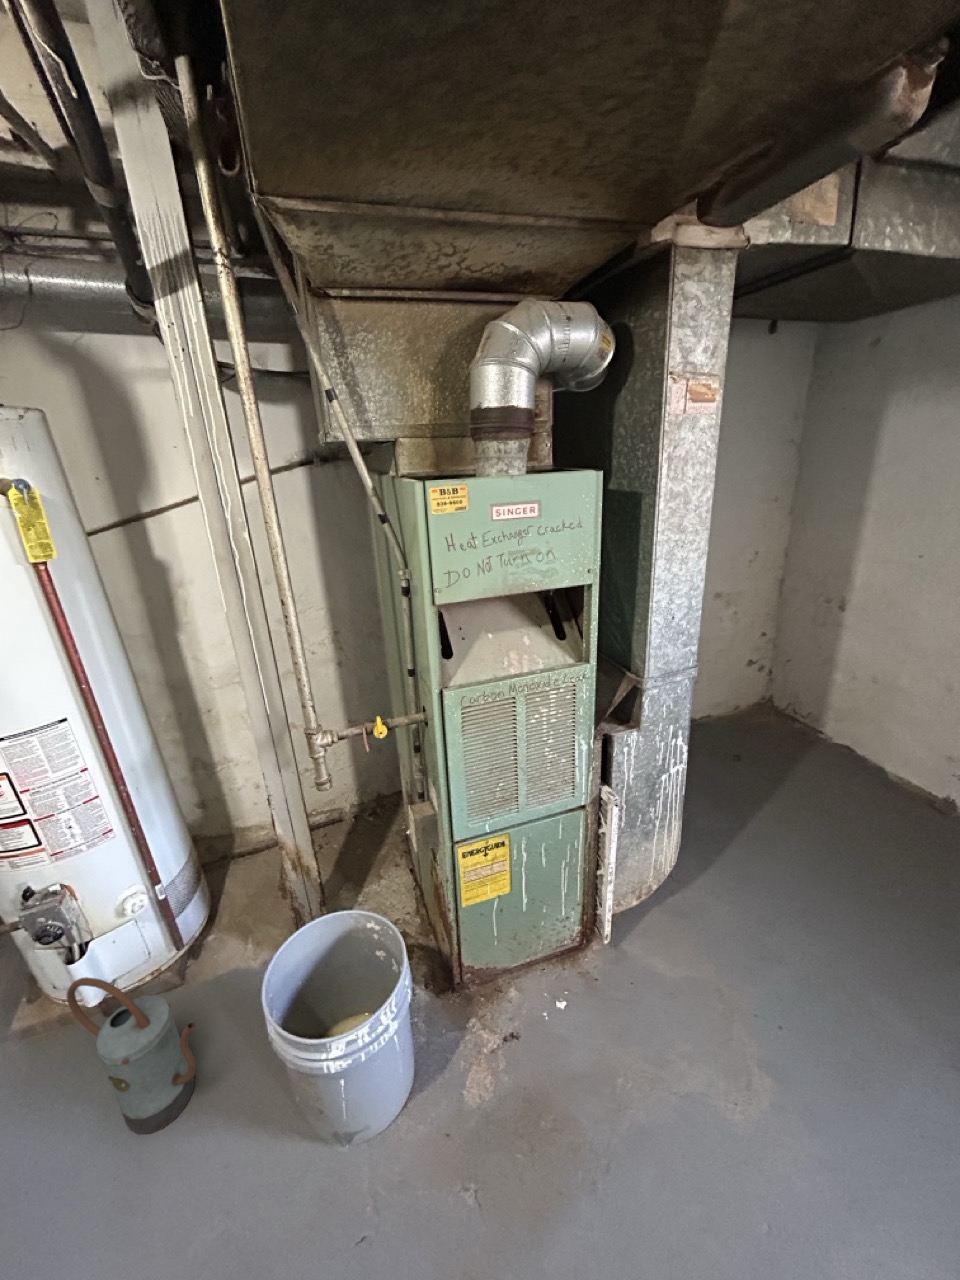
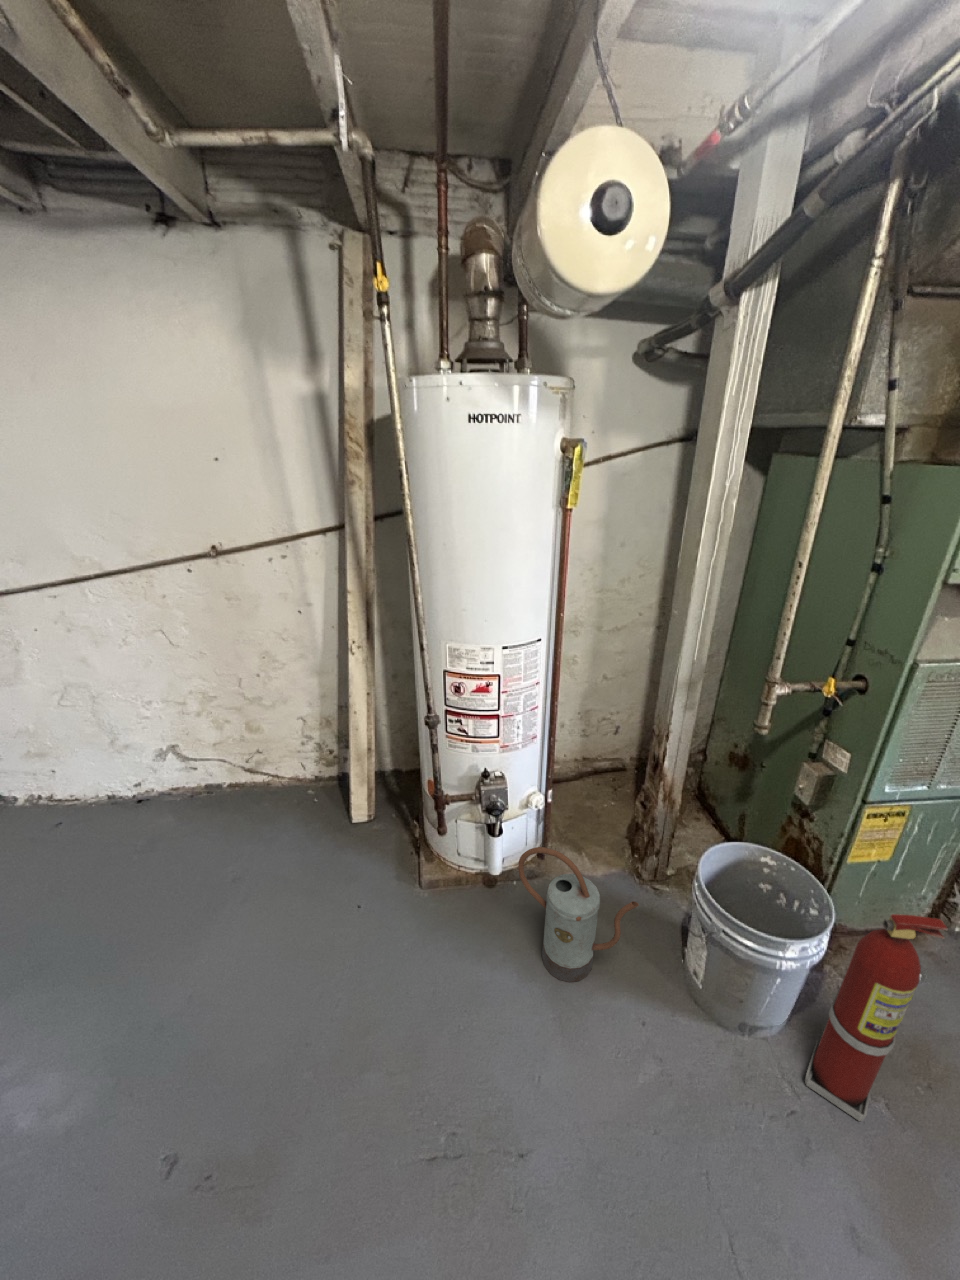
fire extinguisher: none [383,986,466,1226] -> present [805,914,948,1121]

